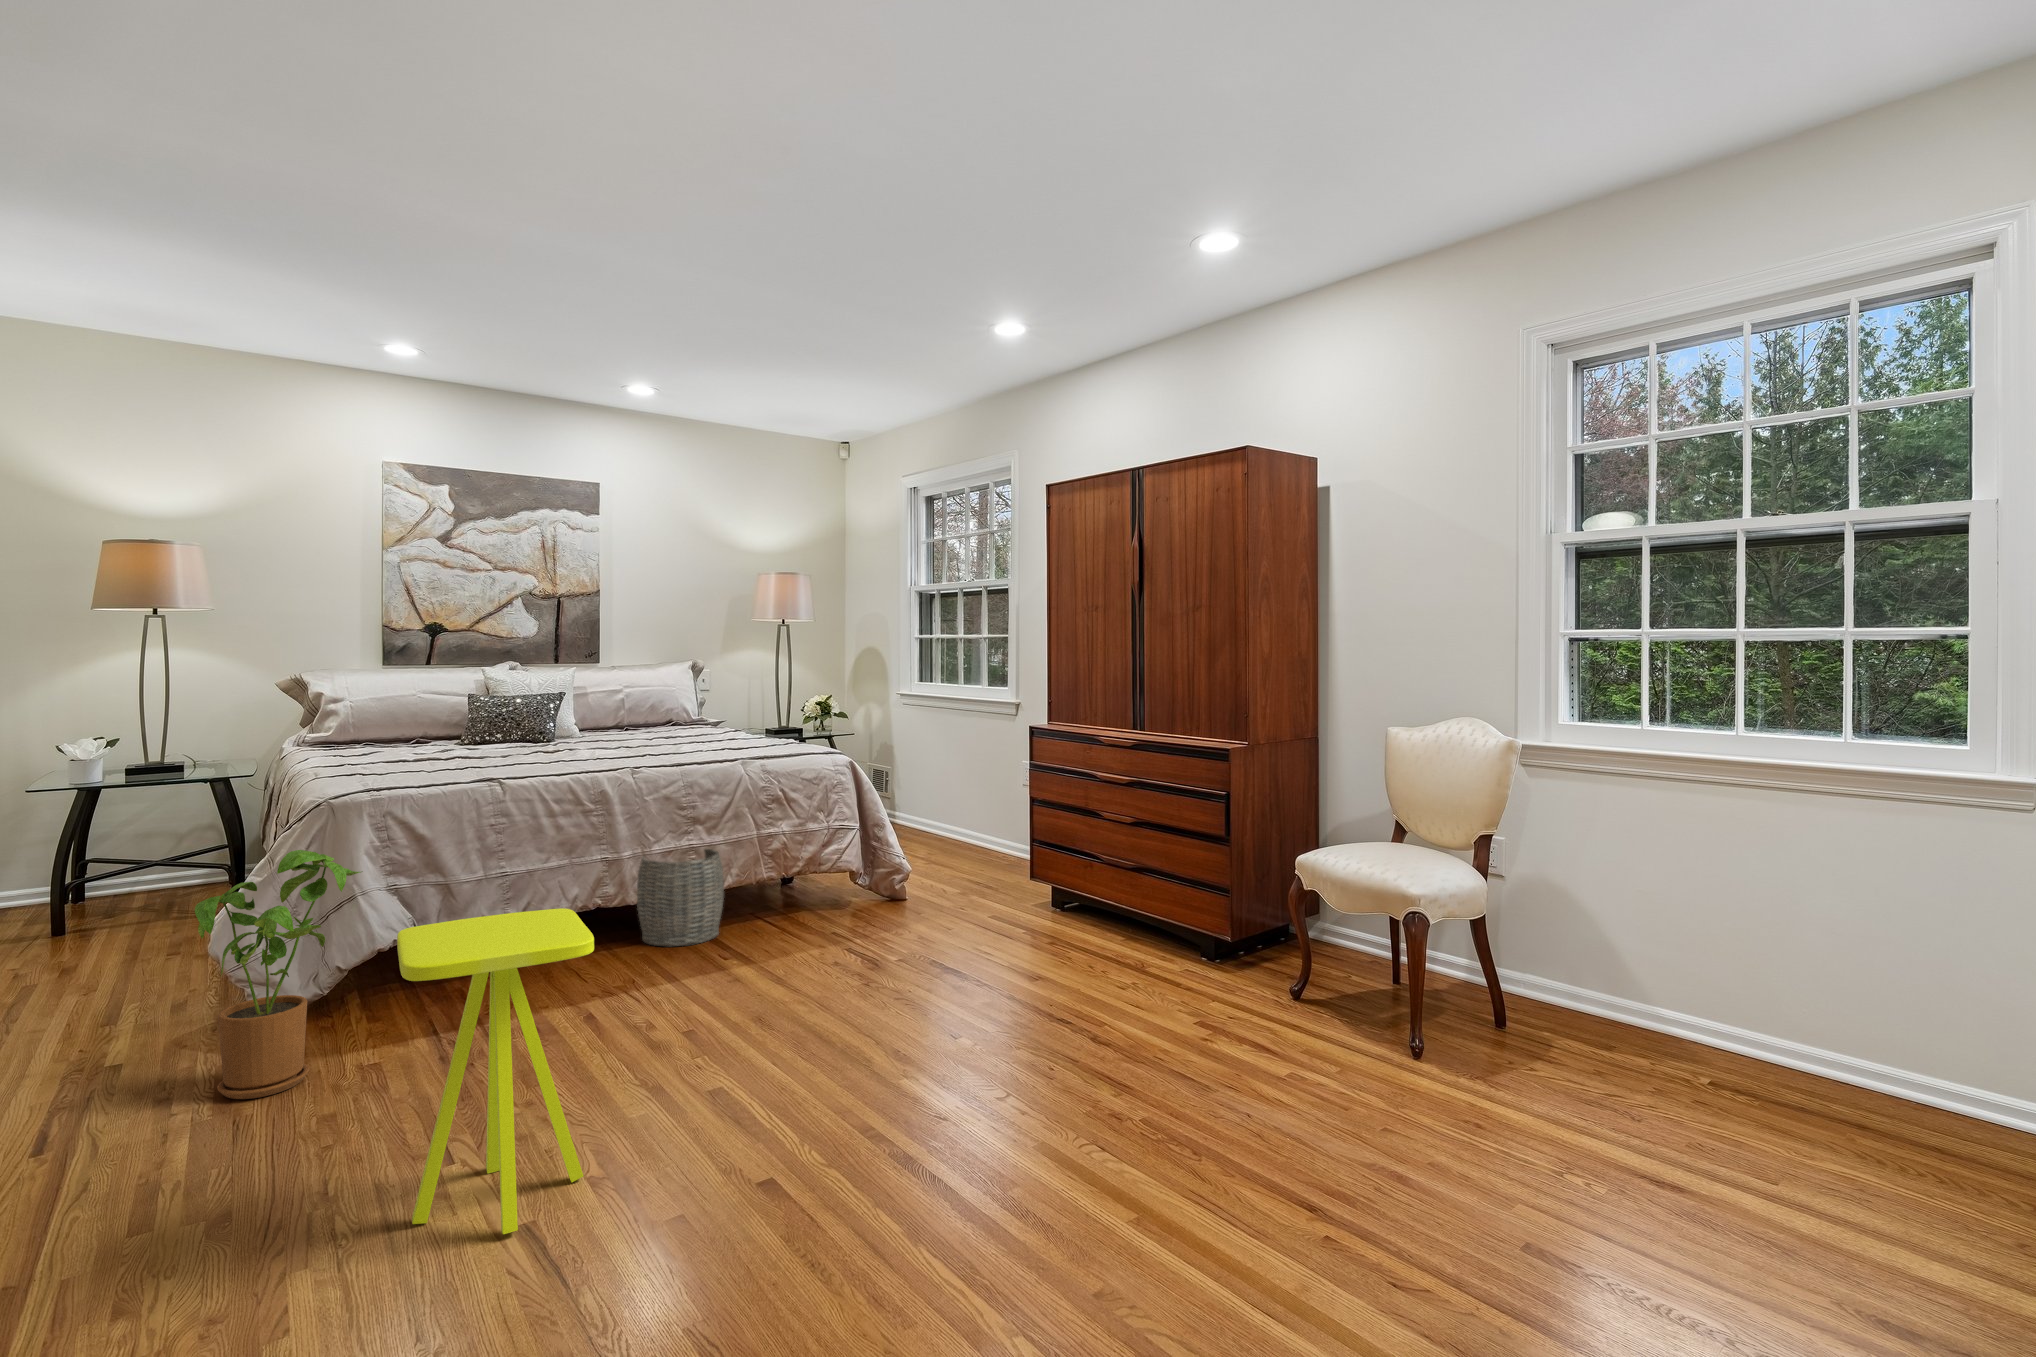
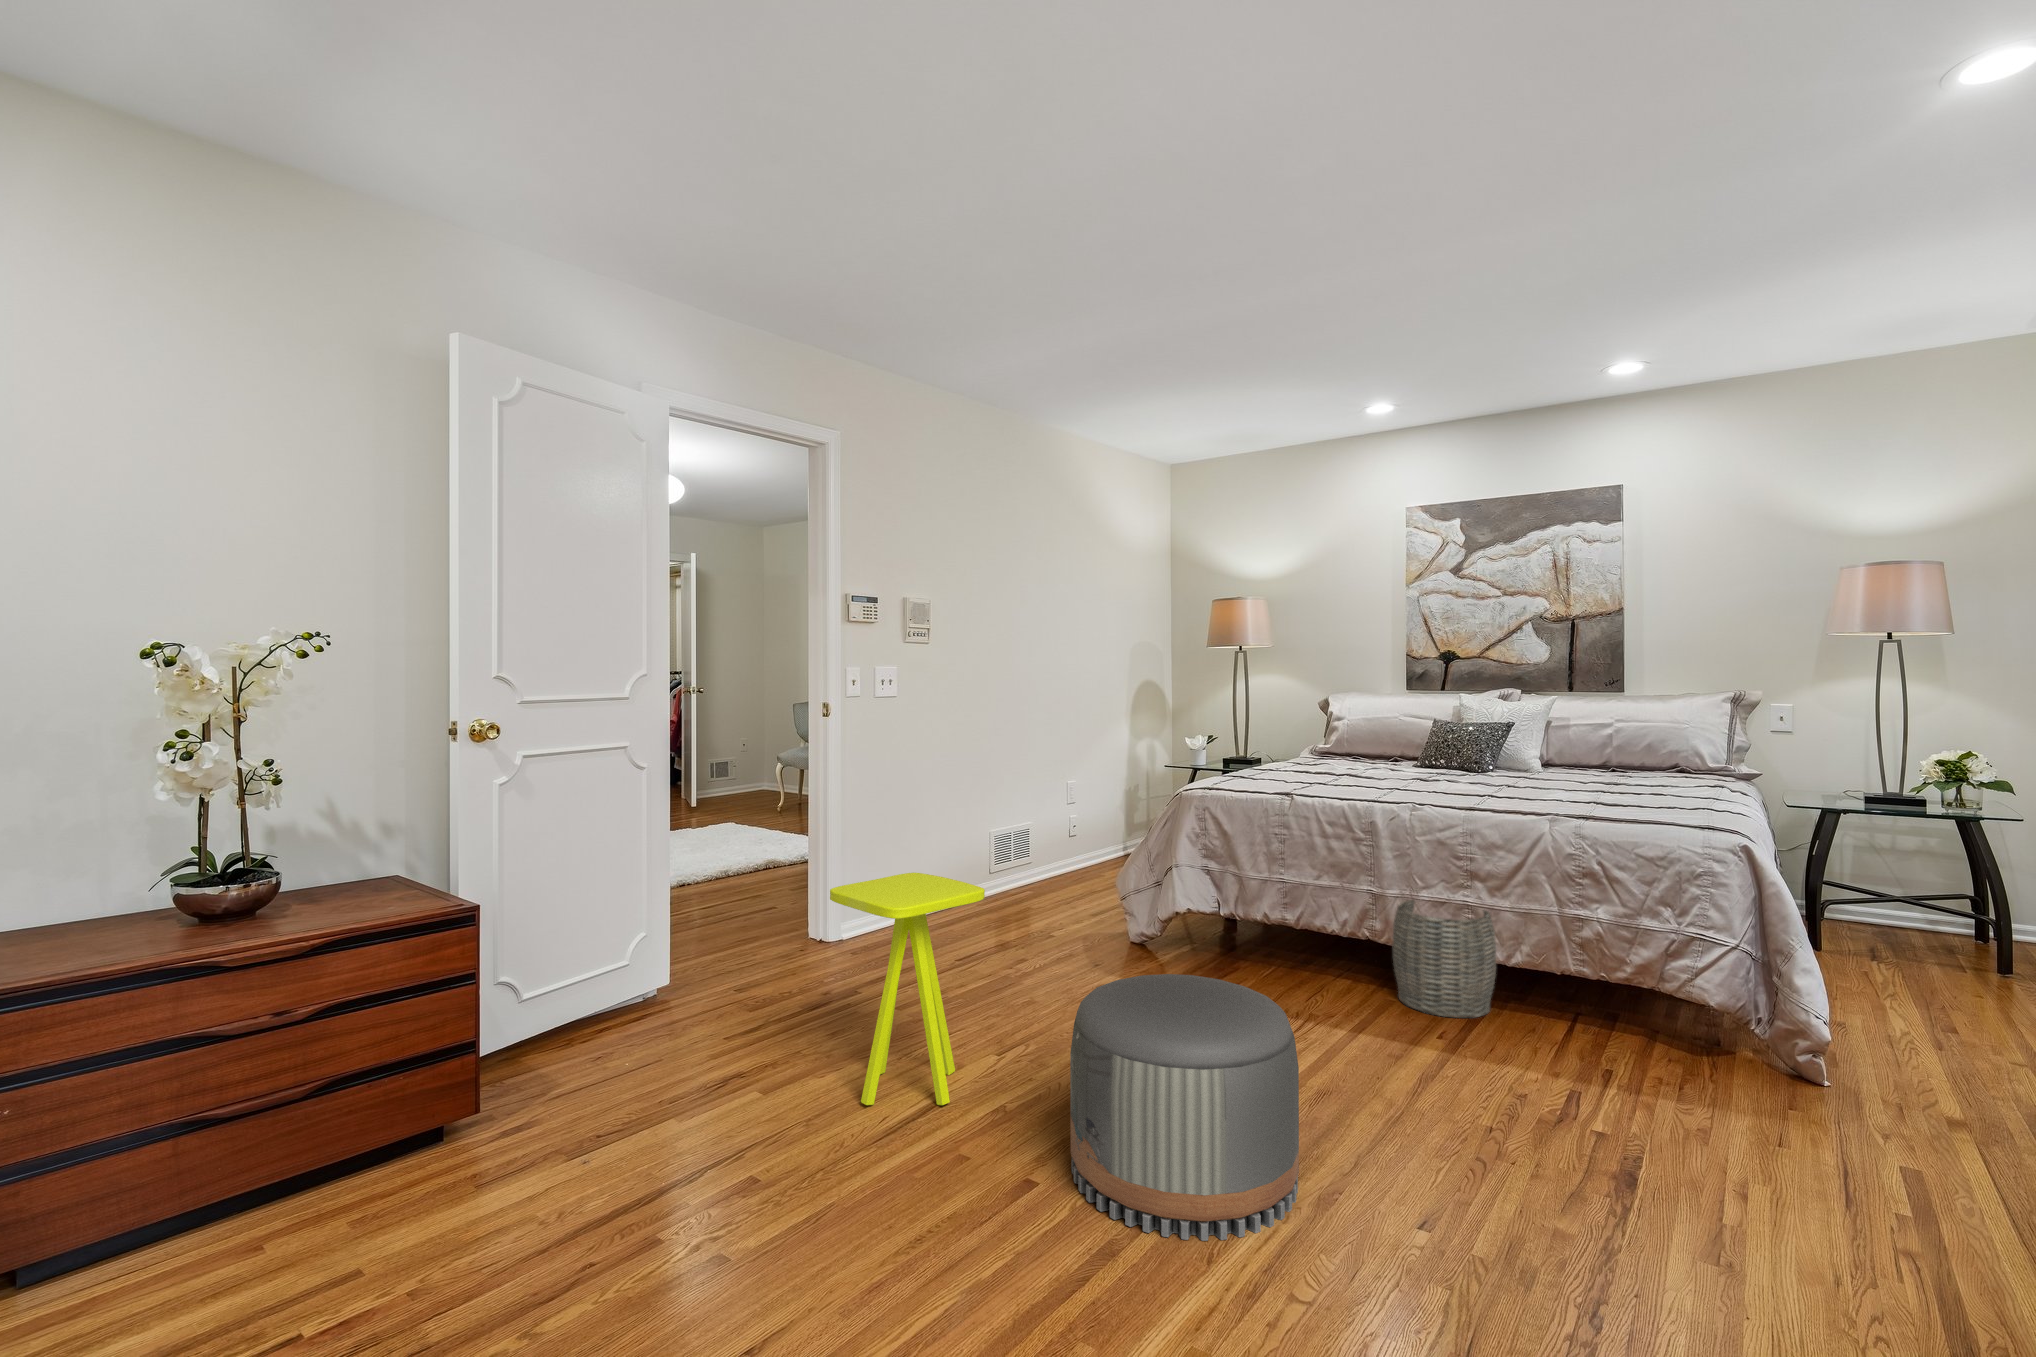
house plant: present [195,850,361,1099] -> none [991,818,1084,980]
pouf: none [730,912,926,1123] -> present [1070,974,1299,1241]

